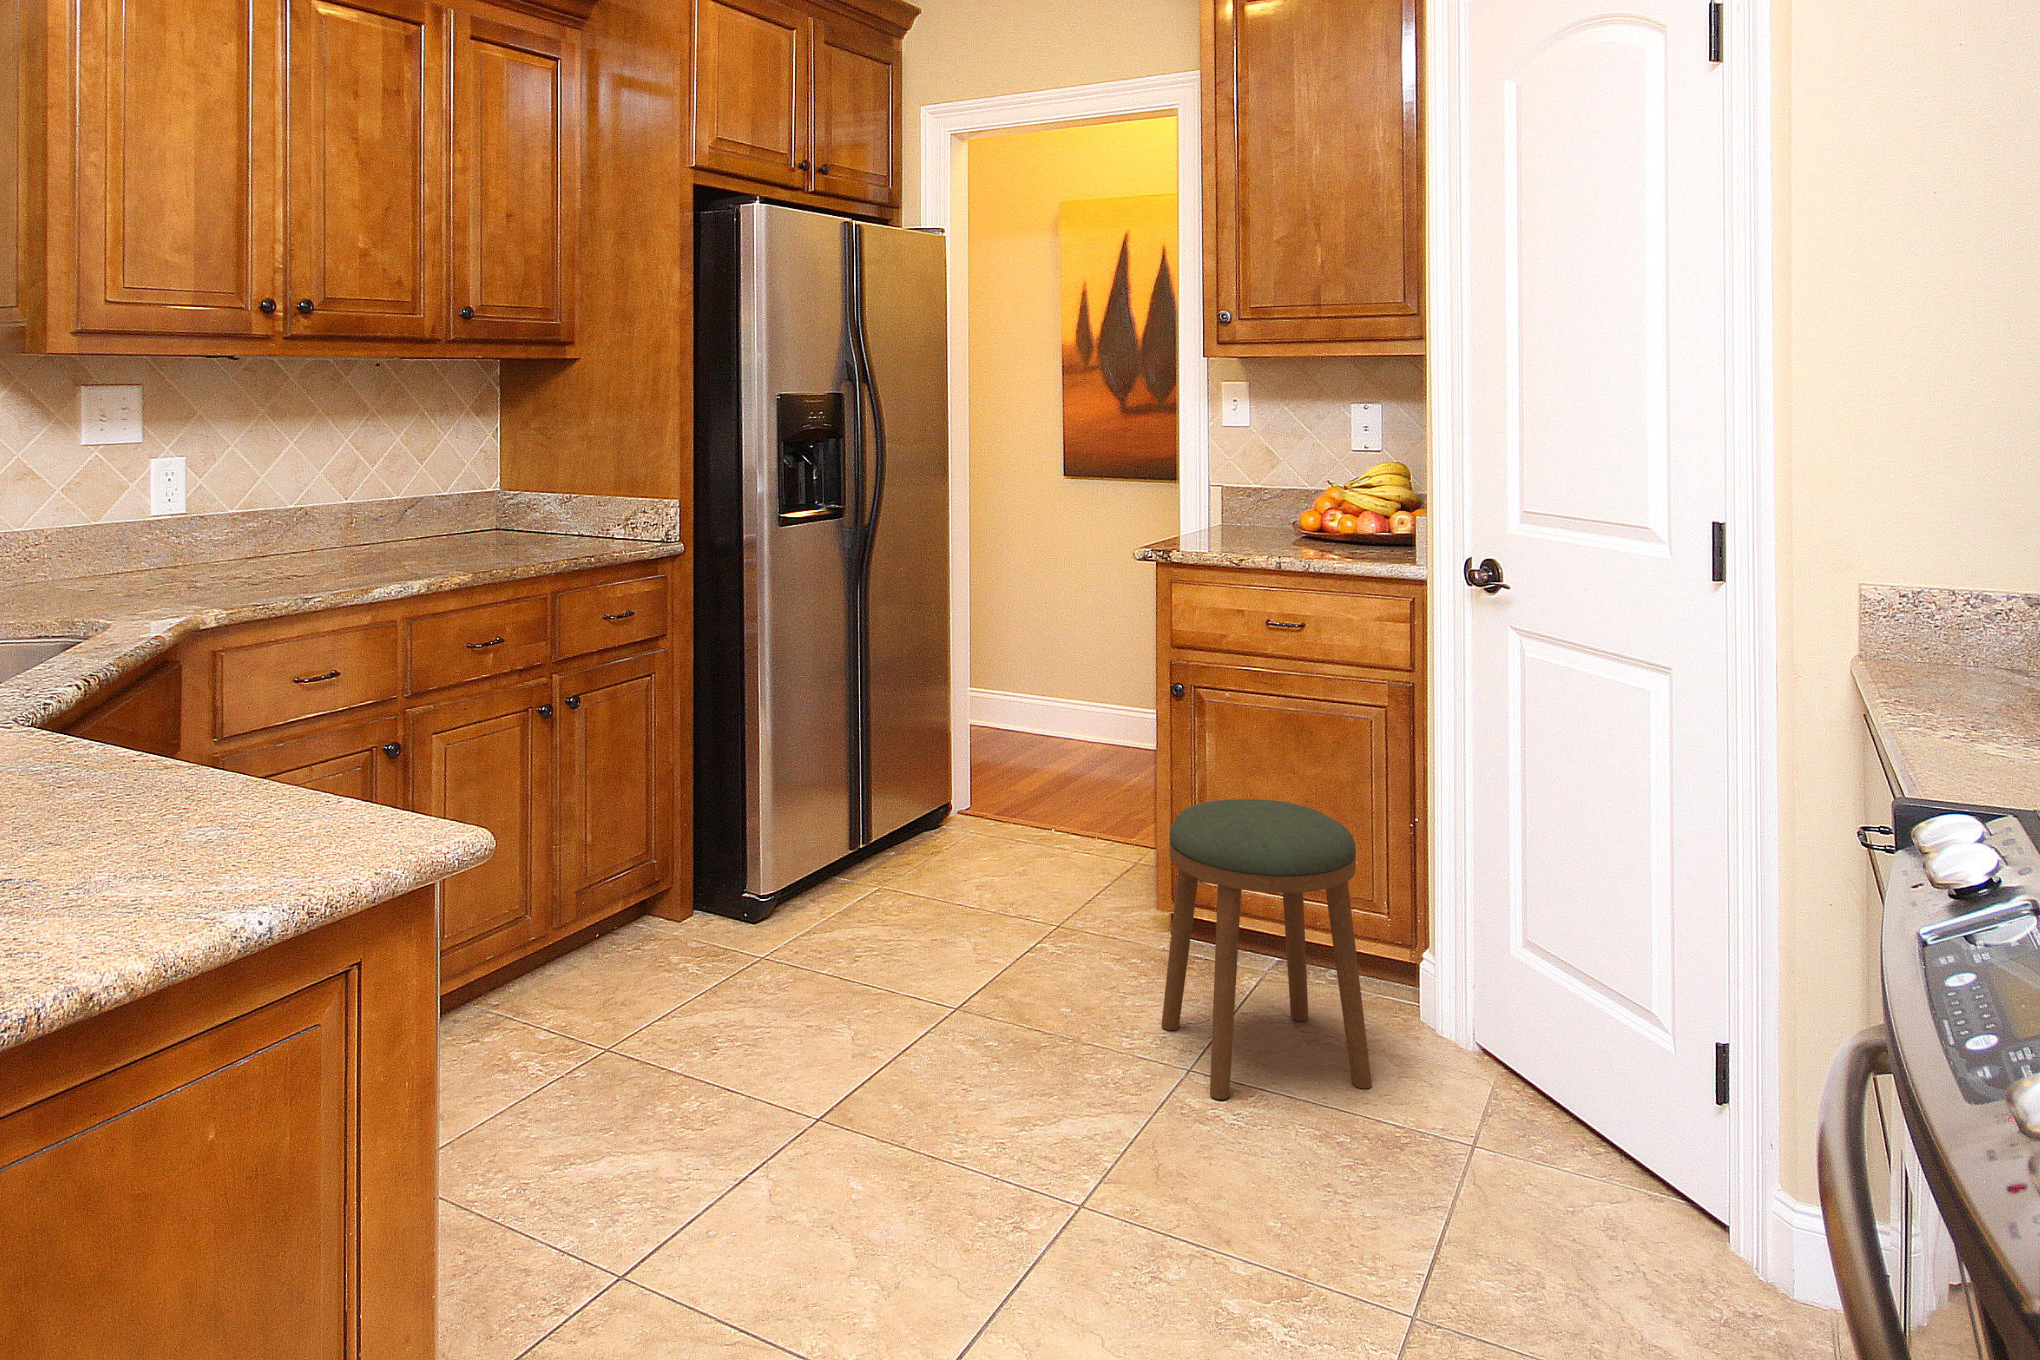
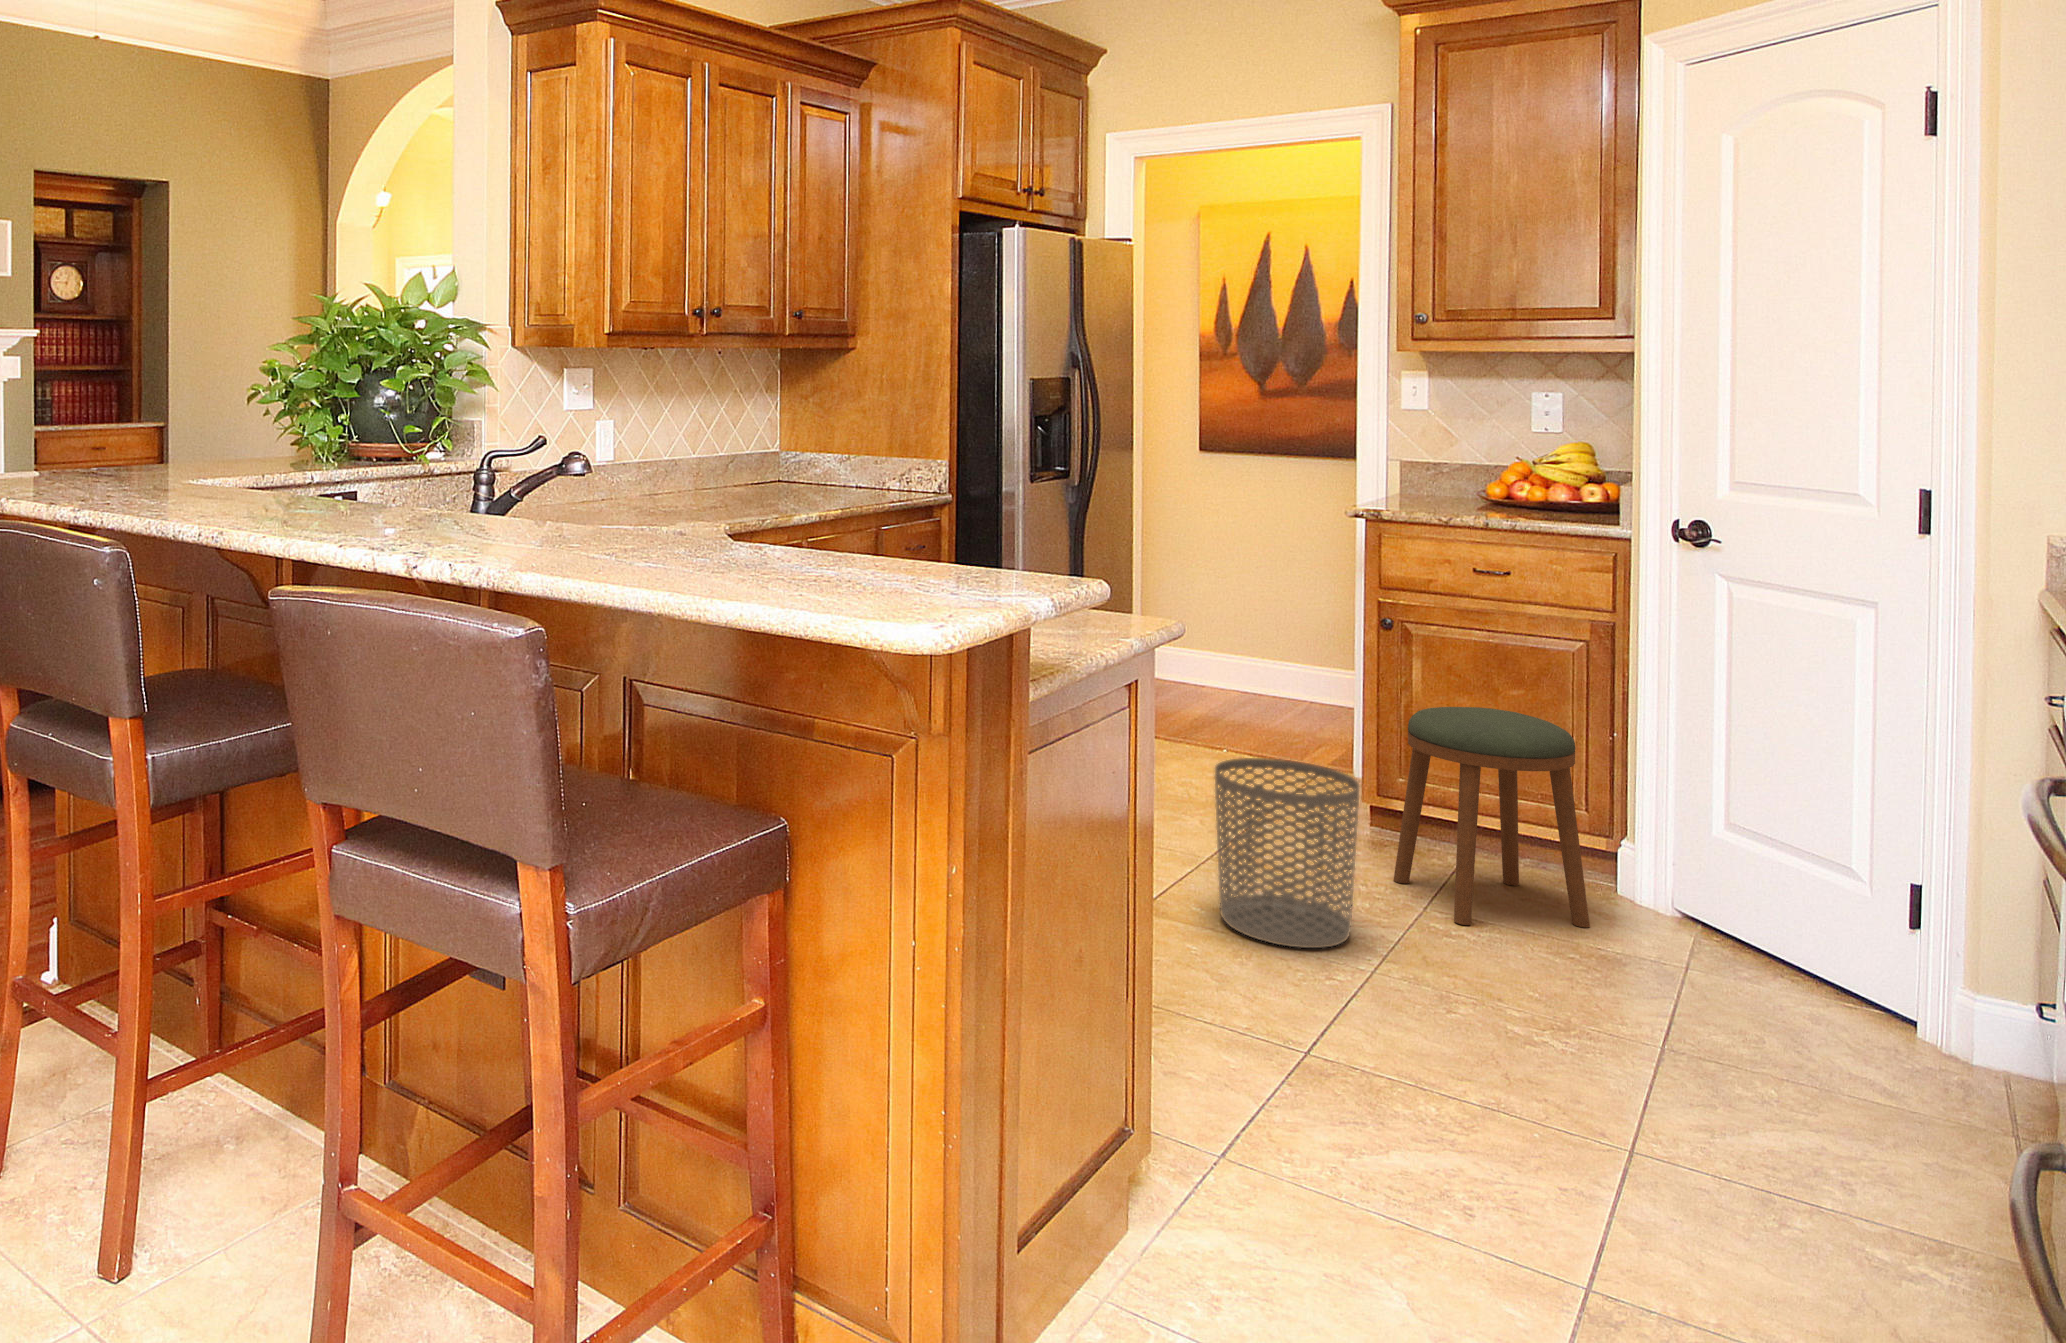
waste bin: none [902,890,1077,1167] -> present [1215,758,1359,948]

